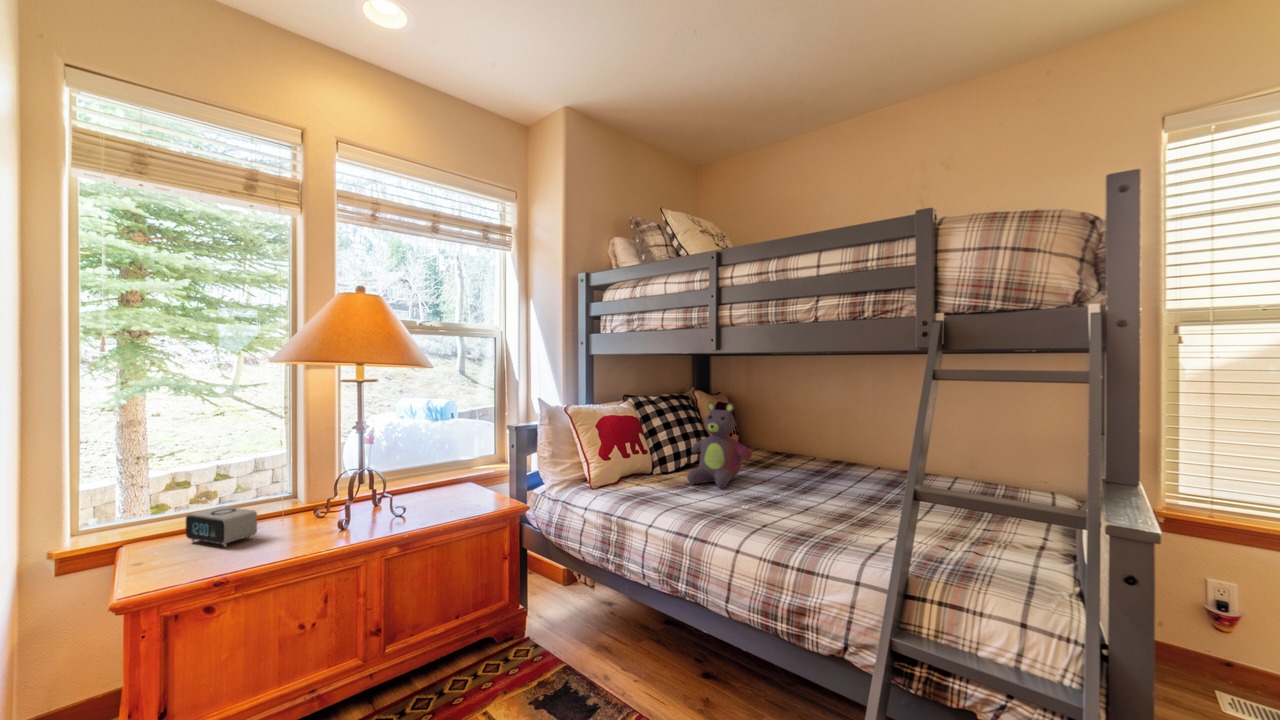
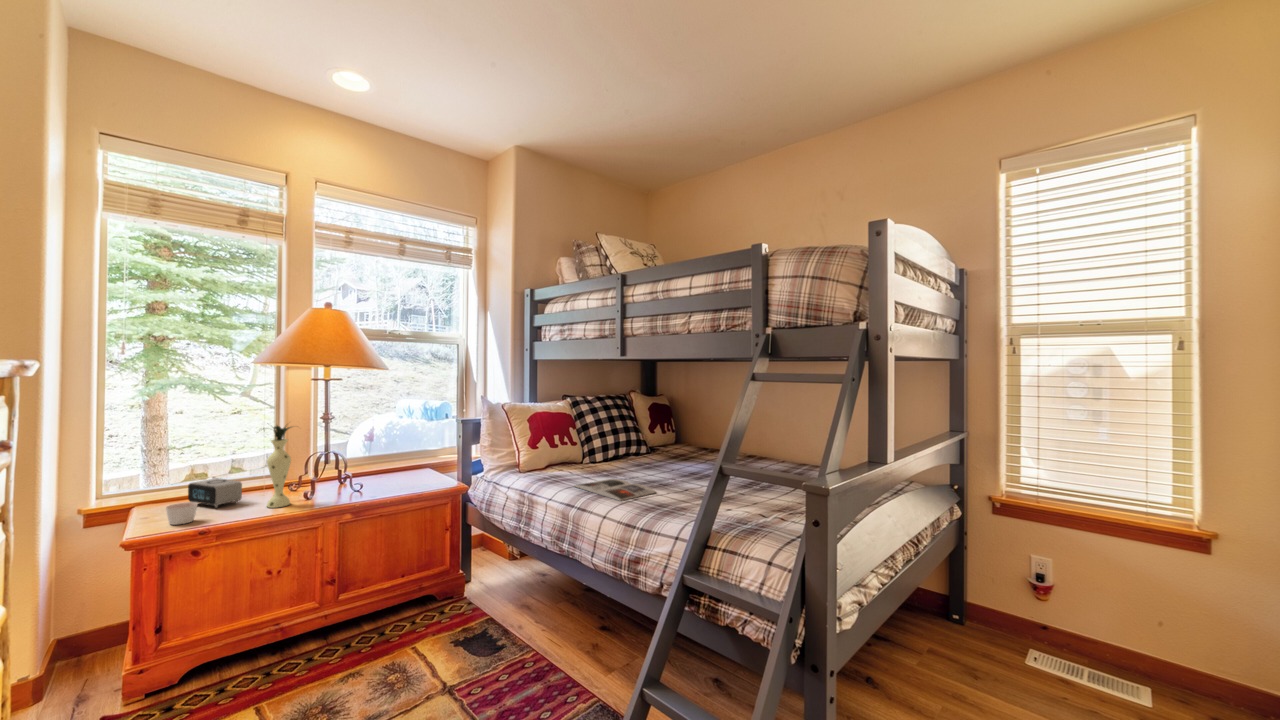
stuffed bear: present [687,402,752,488] -> none [602,402,658,474]
vase: none [278,433,333,545] -> present [267,426,291,508]
magazine: none [674,496,782,529] -> present [575,479,656,501]
candle: none [160,544,203,577] -> present [166,502,198,525]

